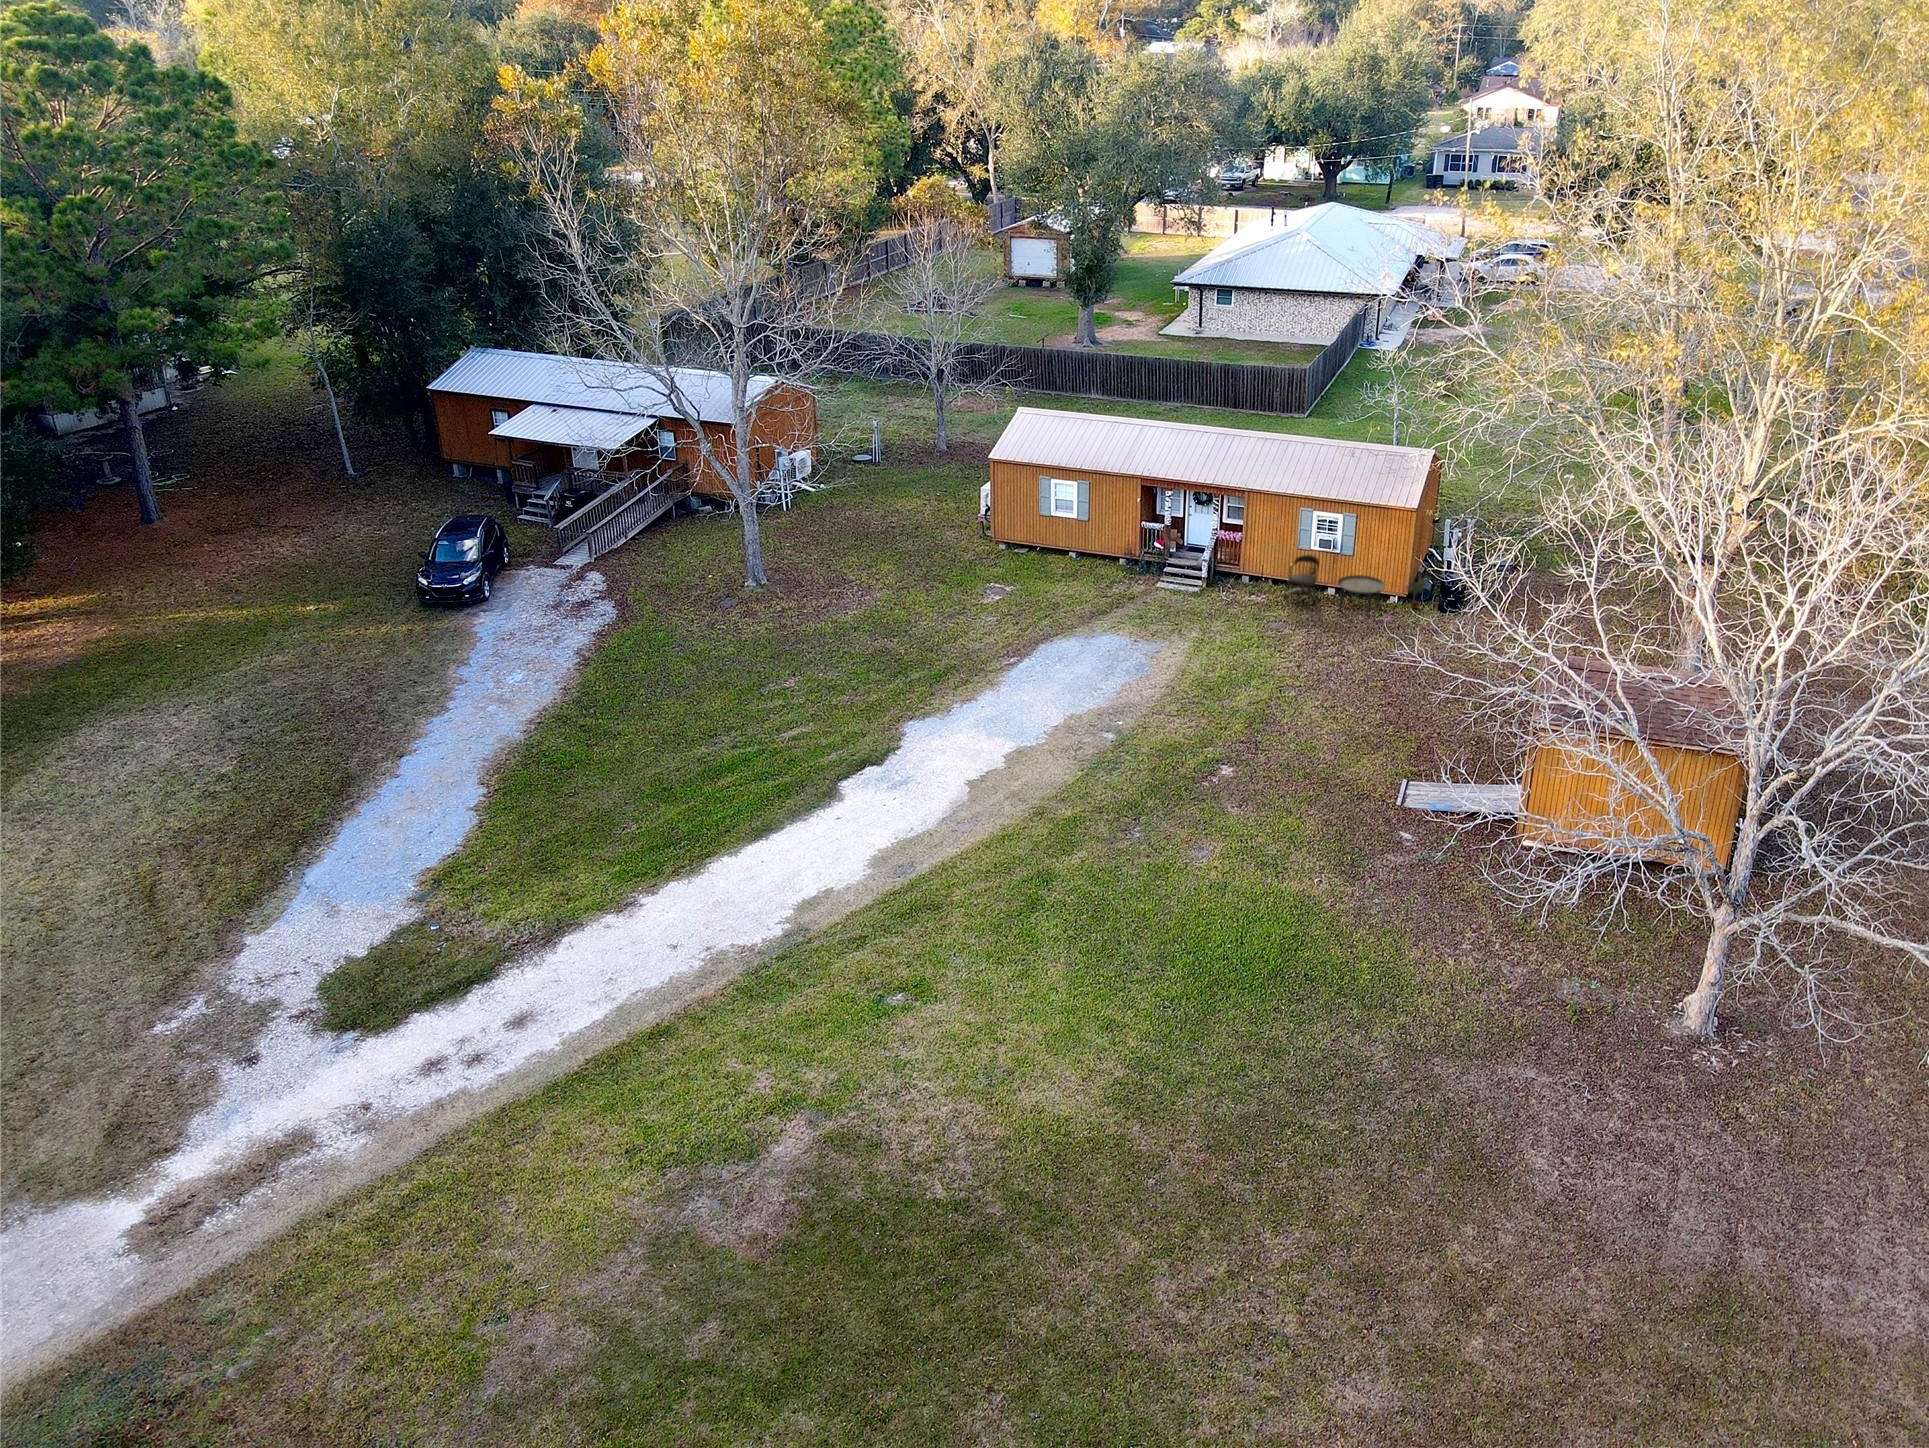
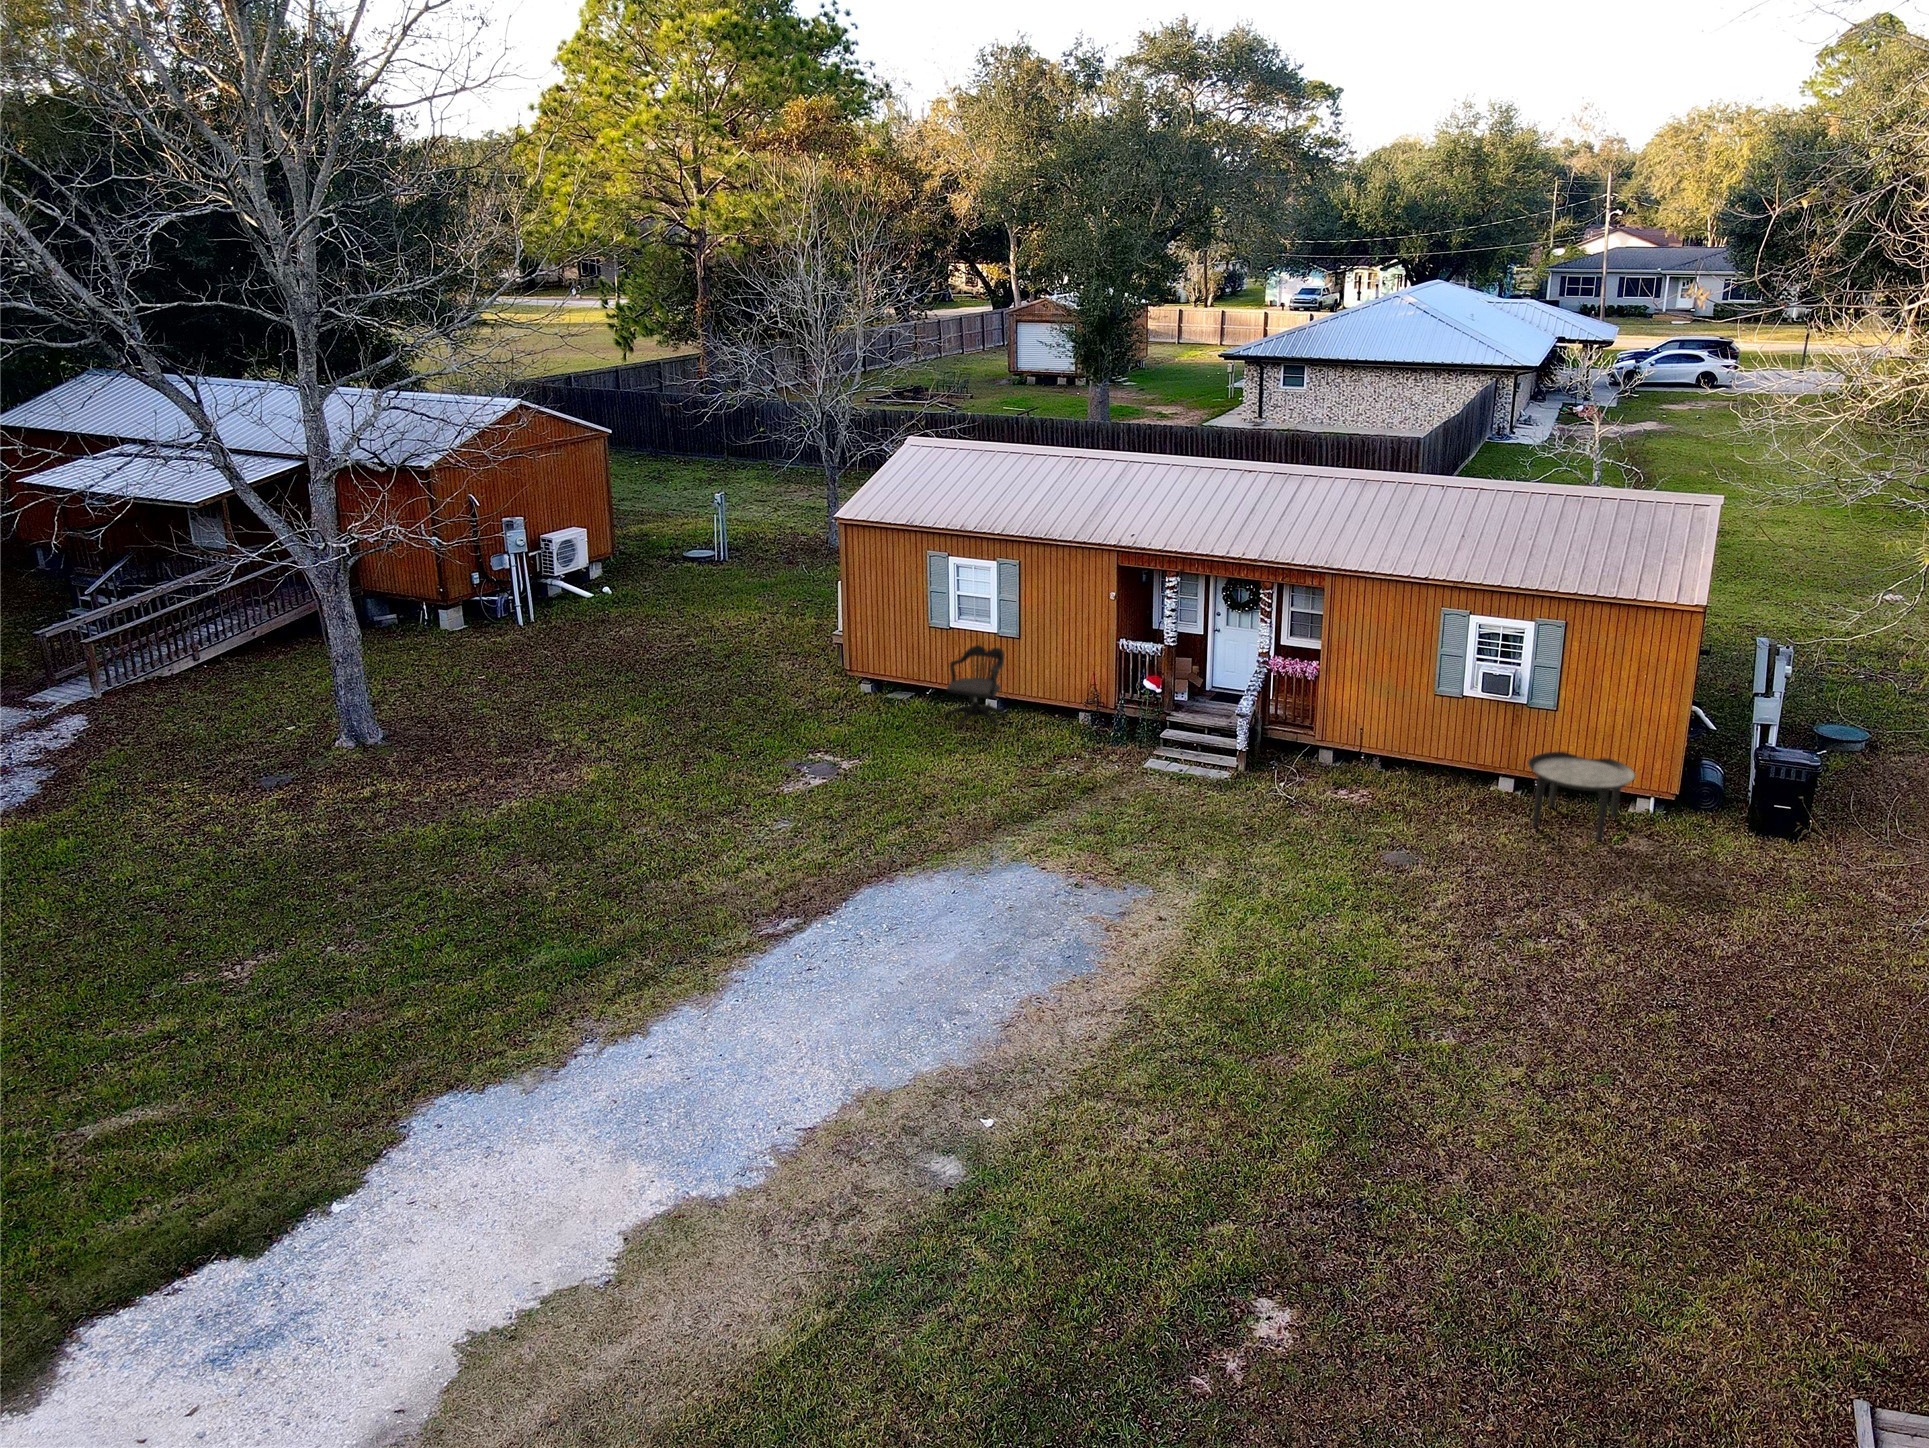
chair: present [1284,555,1319,603] -> present [945,645,1005,730]
potted tree: present [1406,575,1431,609] -> none [1673,746,1735,827]

